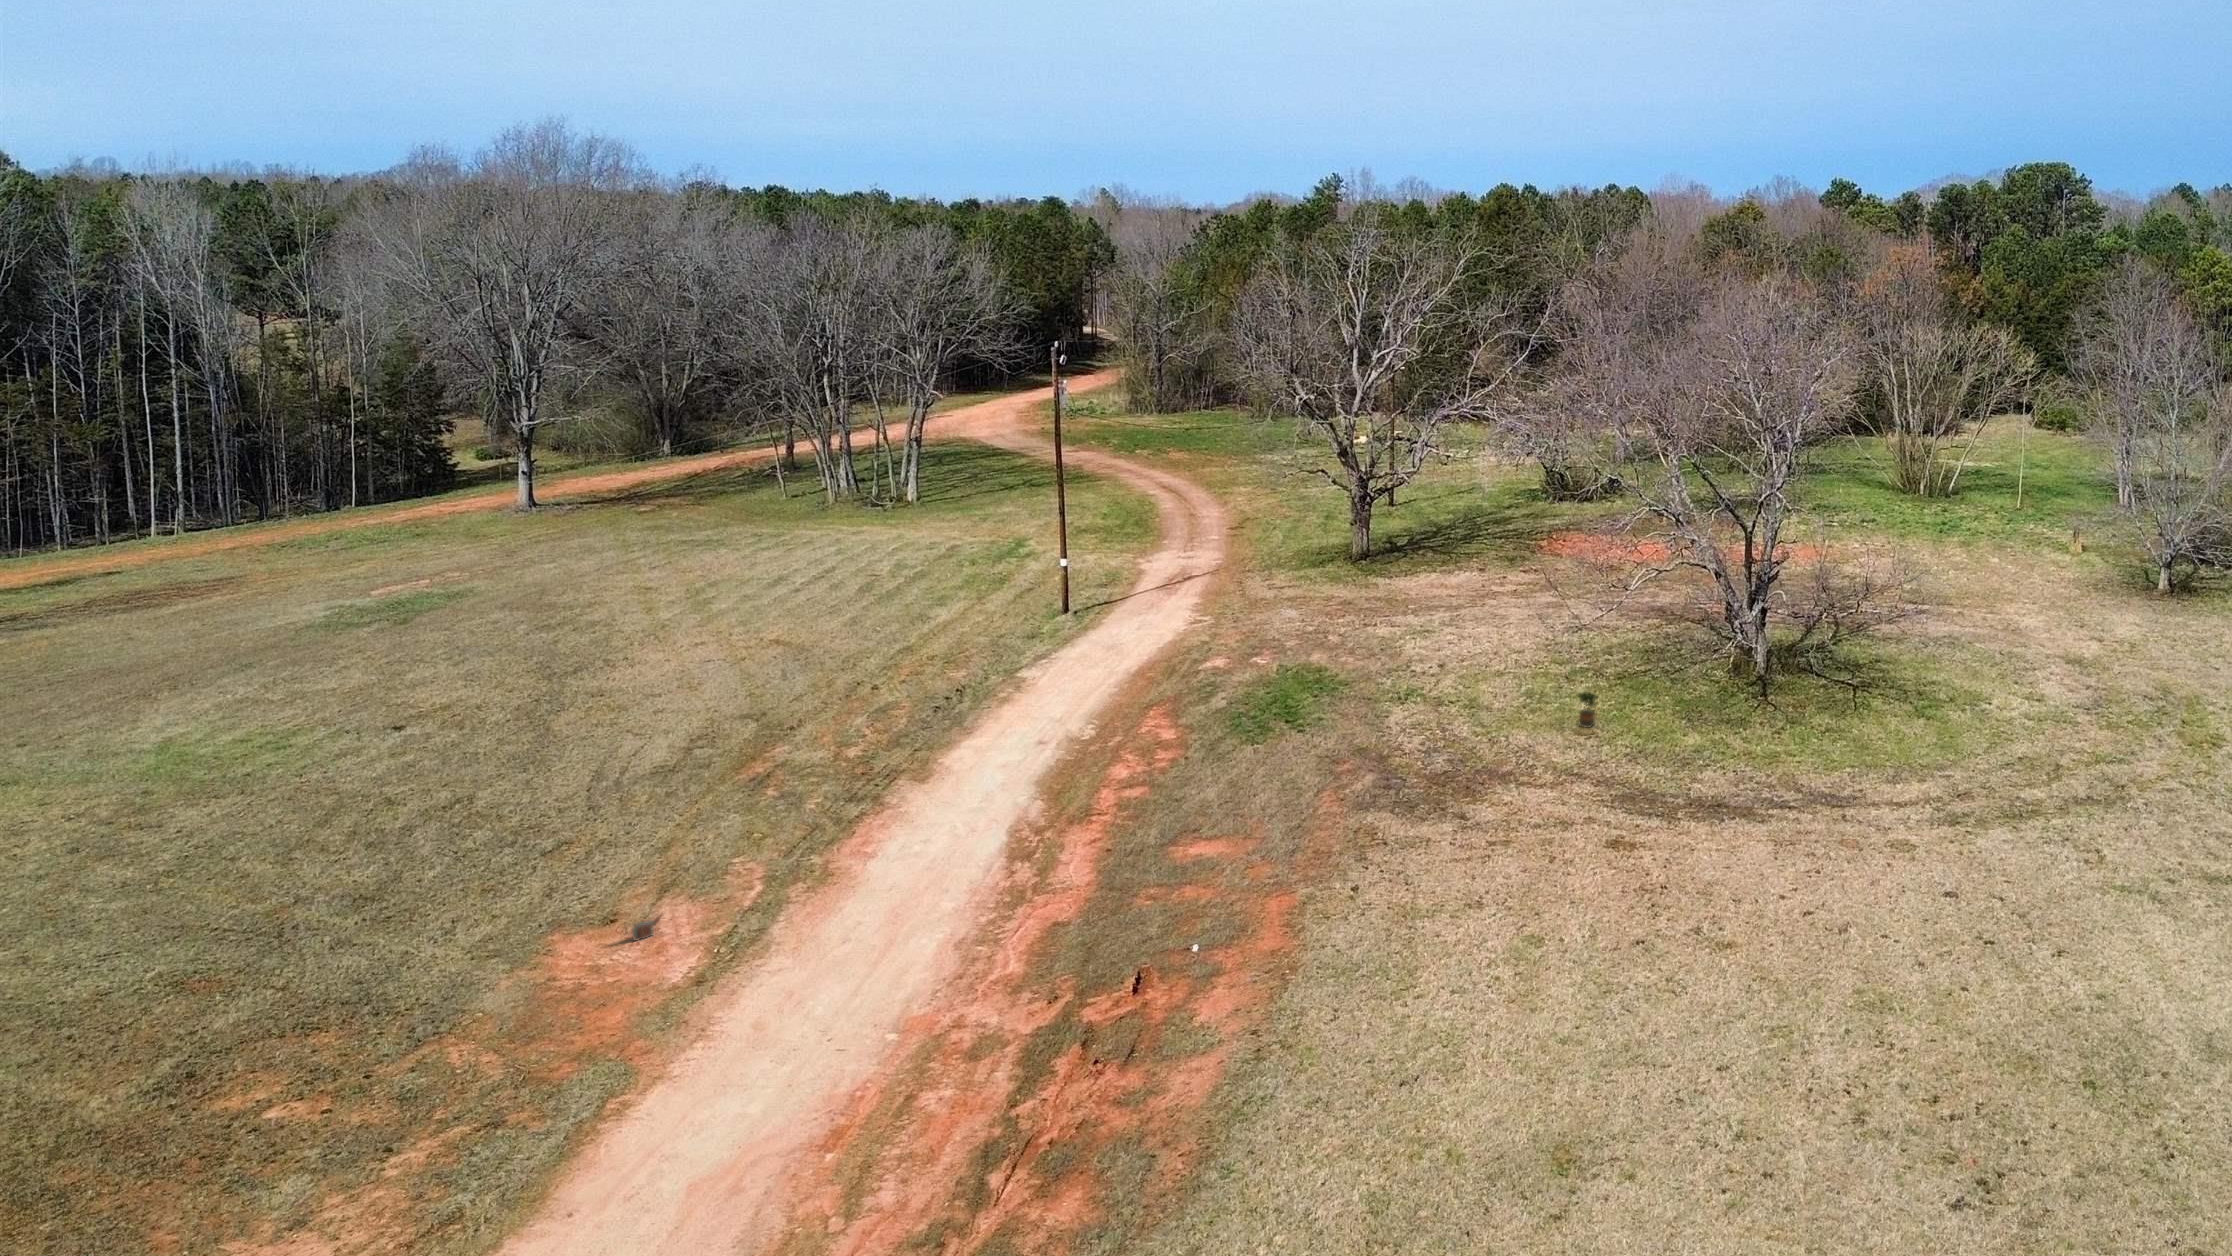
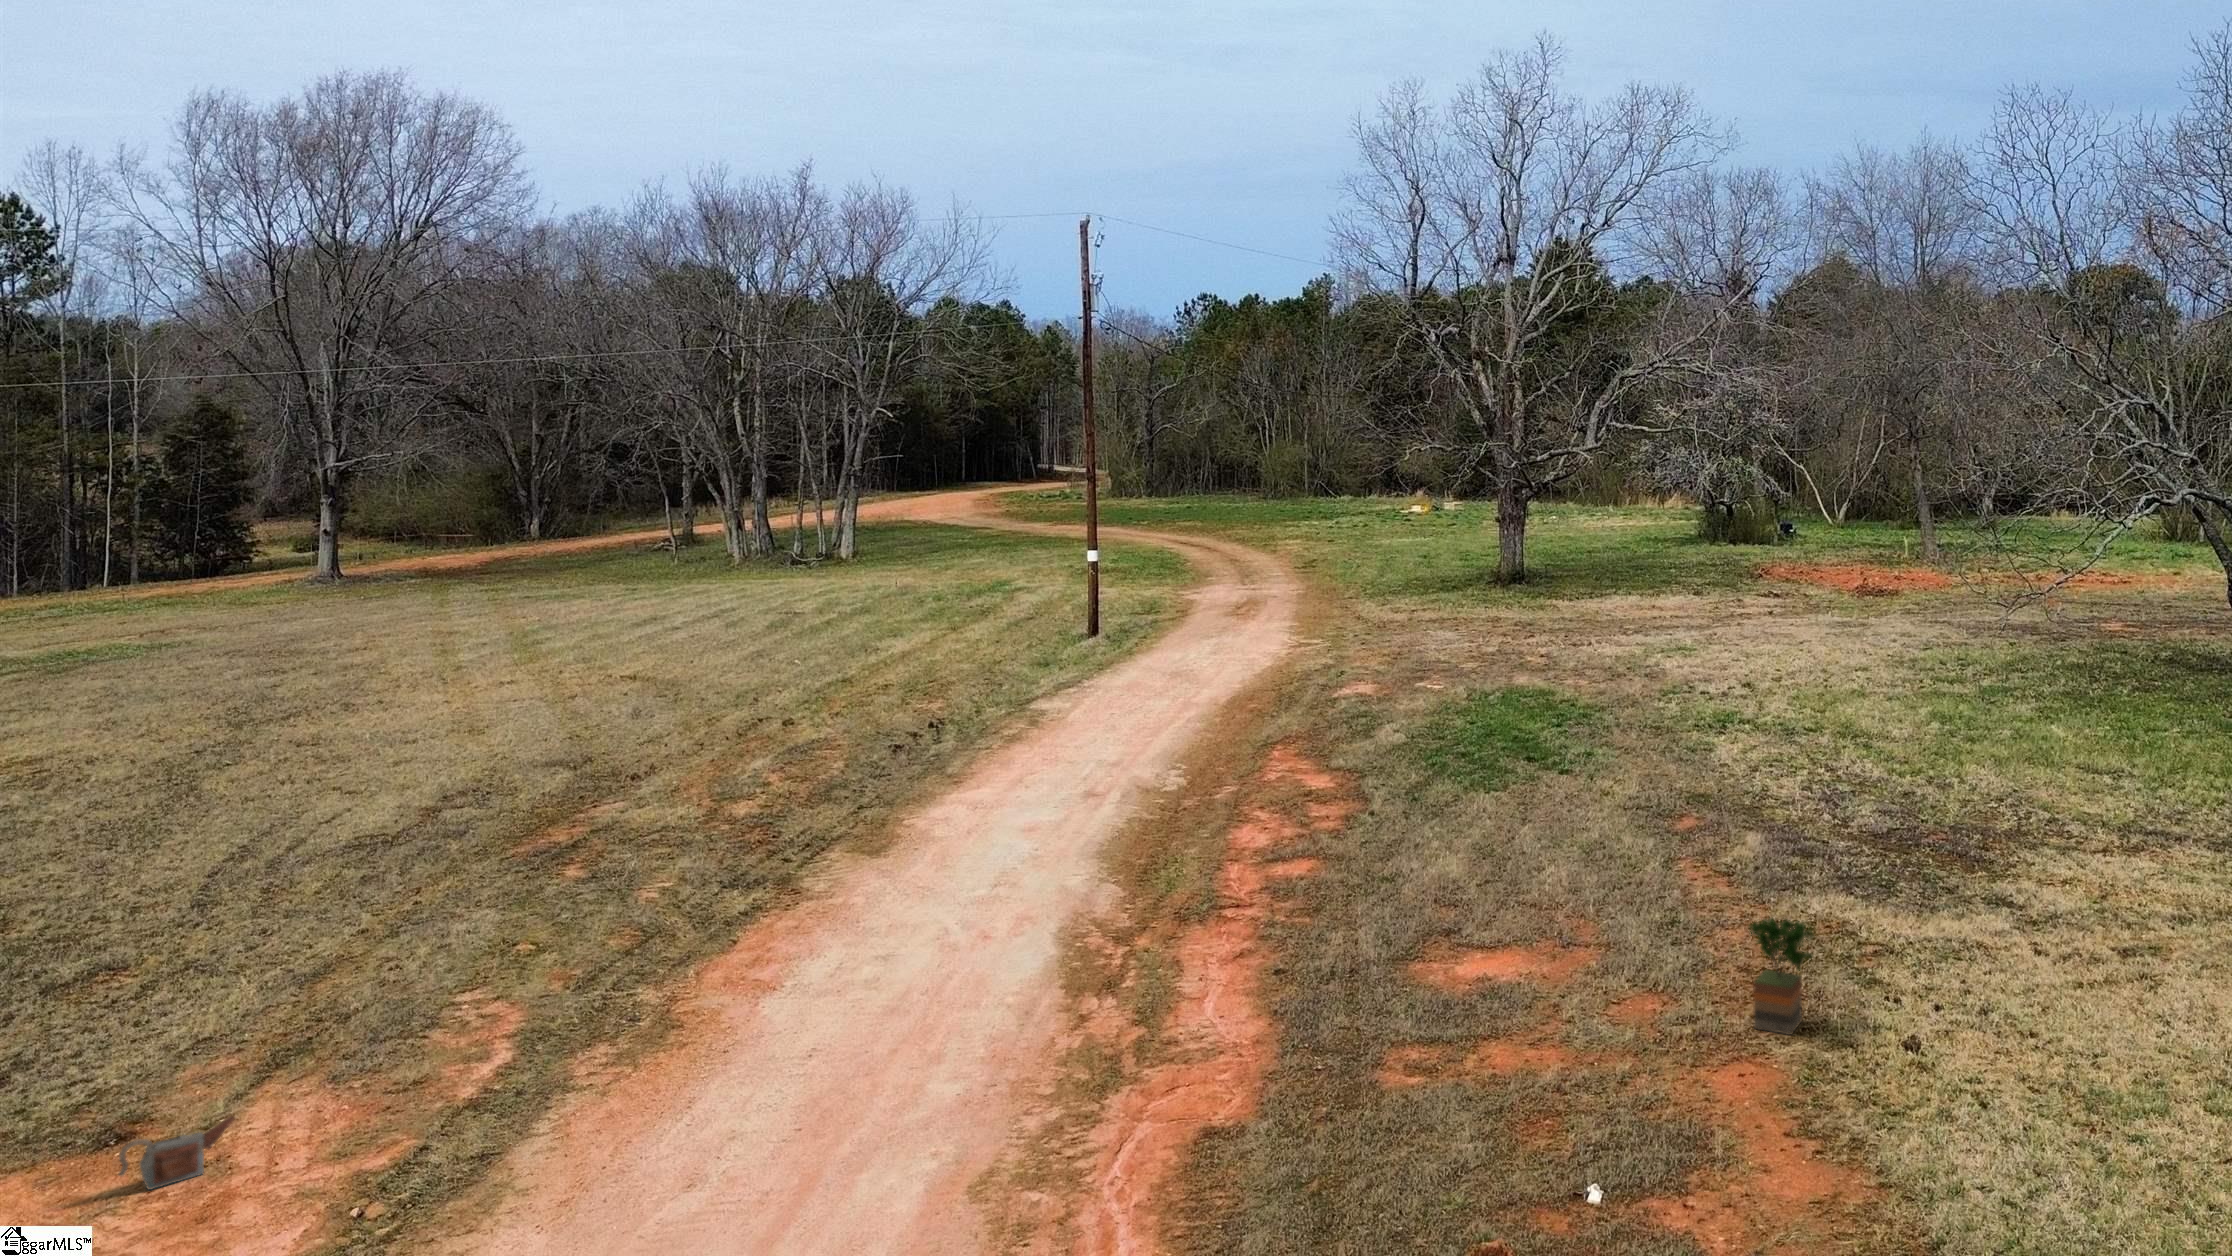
potted tree: present [1578,693,1598,728] -> present [1749,917,1814,1035]

